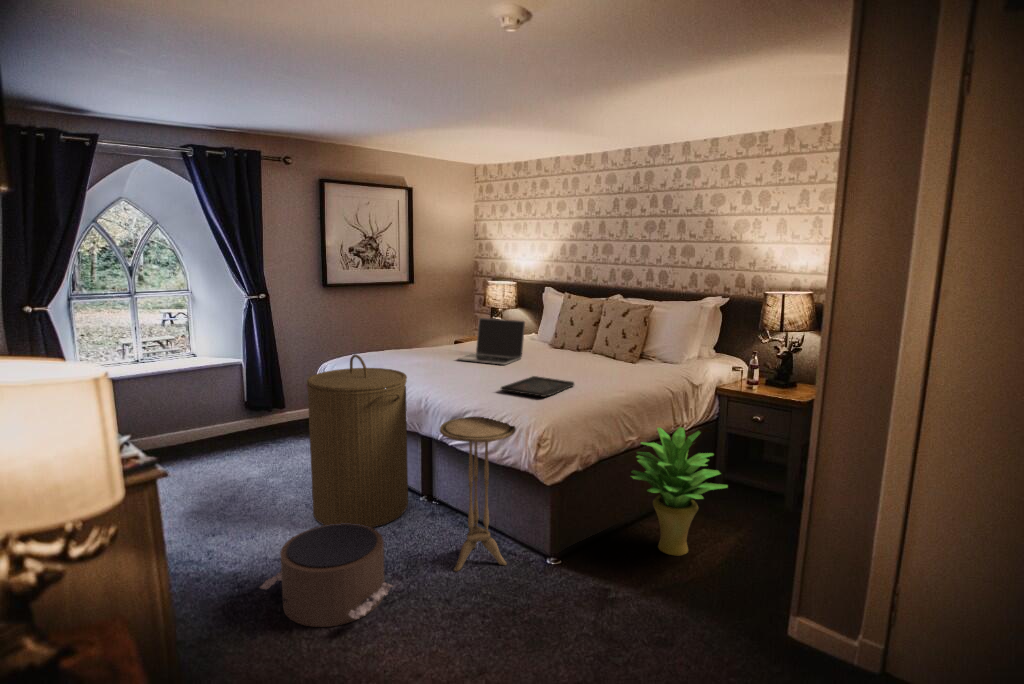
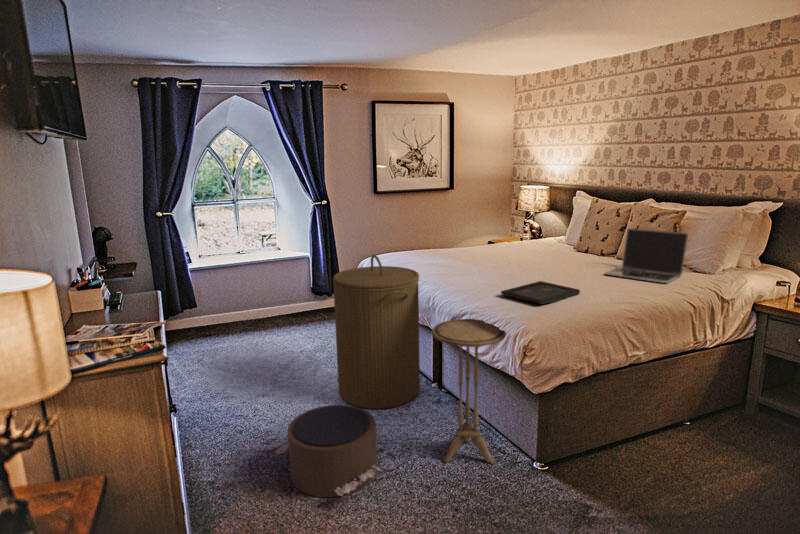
laptop: present [458,318,525,365] -> present [606,229,688,283]
potted plant: present [631,427,728,556] -> none [630,345,750,484]

